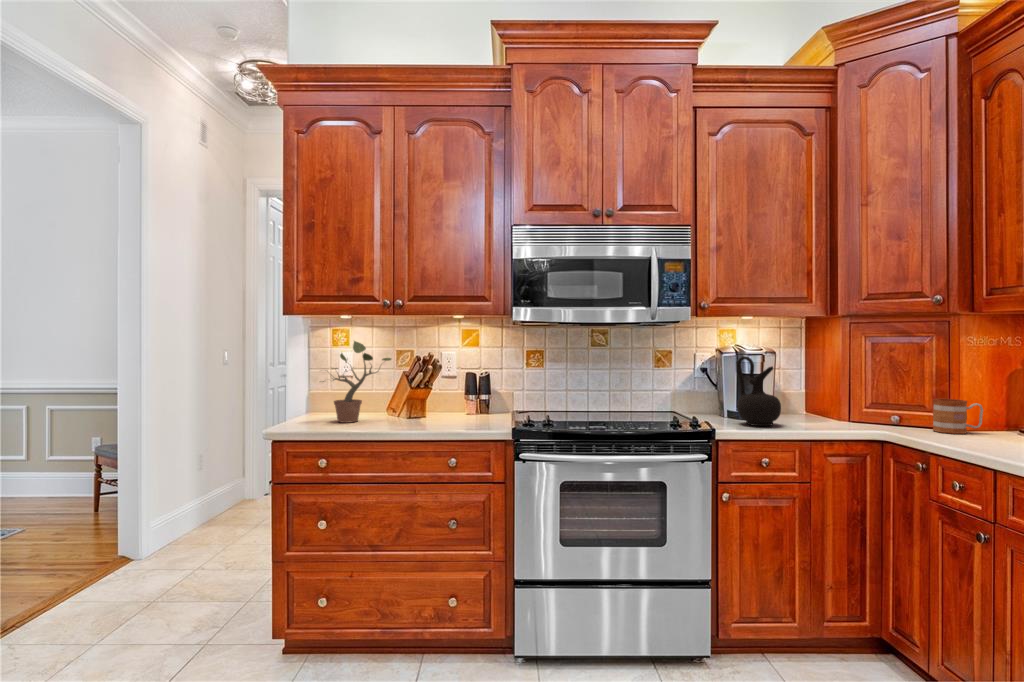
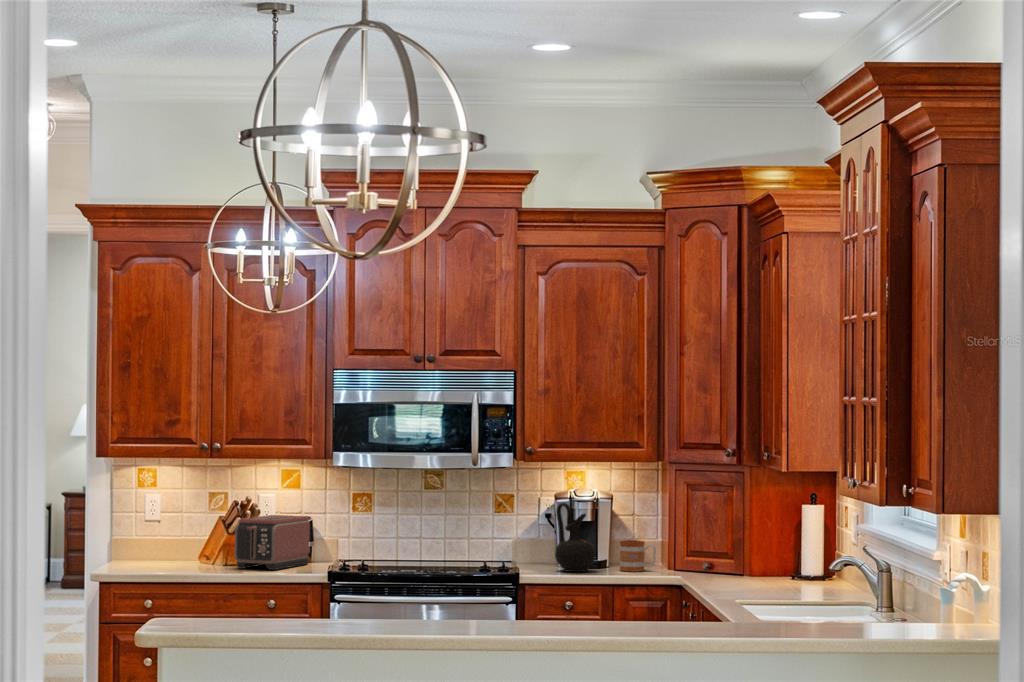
potted plant: present [322,341,391,423] -> none [128,483,209,569]
toaster: none [417,370,489,425] -> present [234,515,310,570]
mug: present [933,399,983,434] -> present [620,540,656,572]

